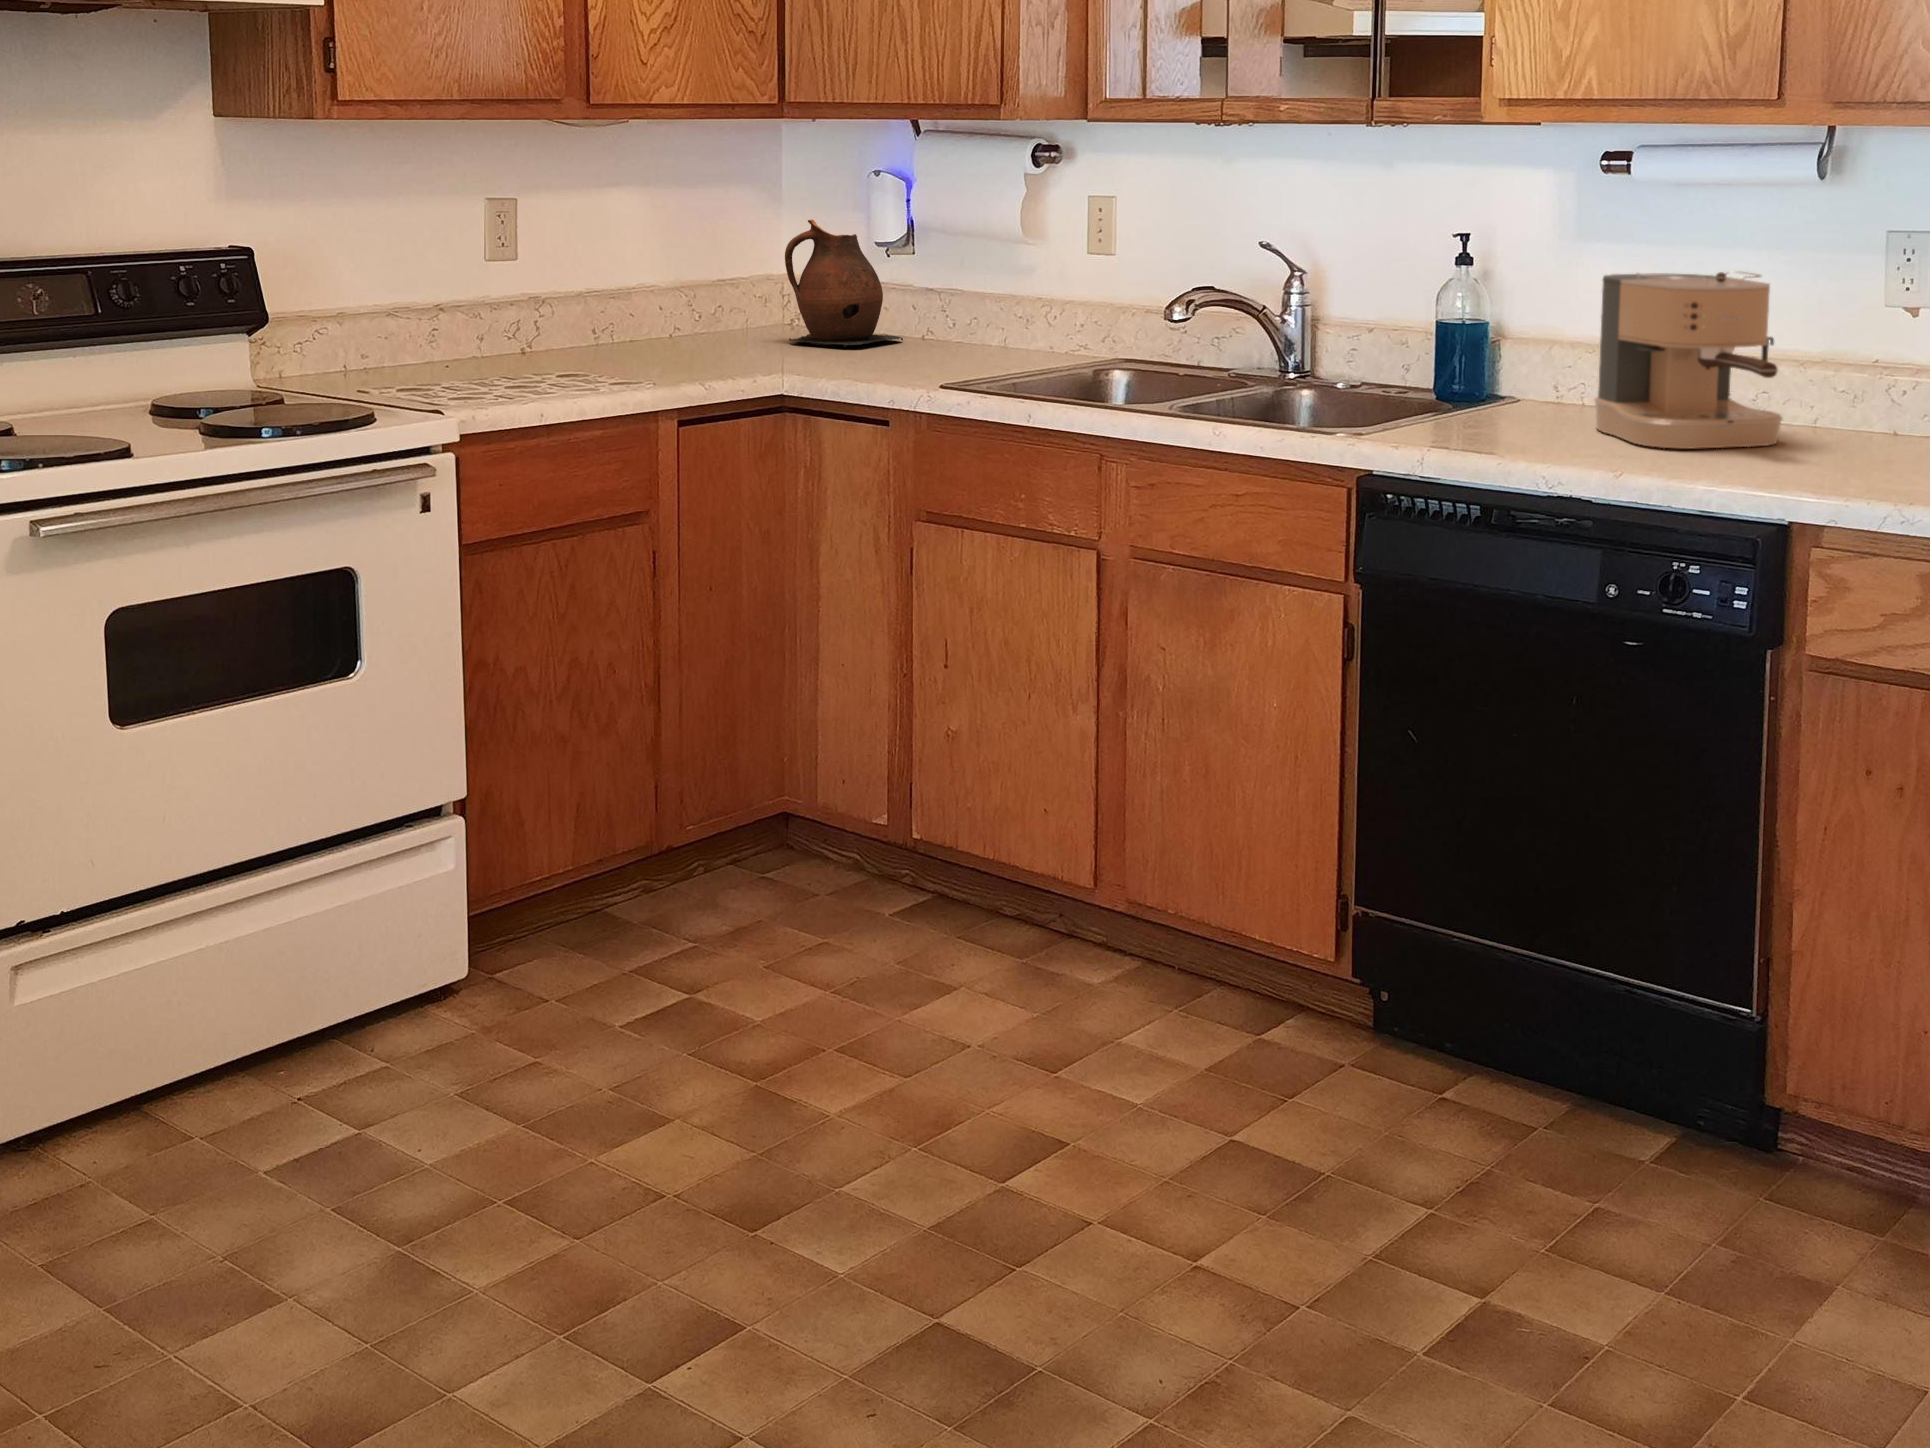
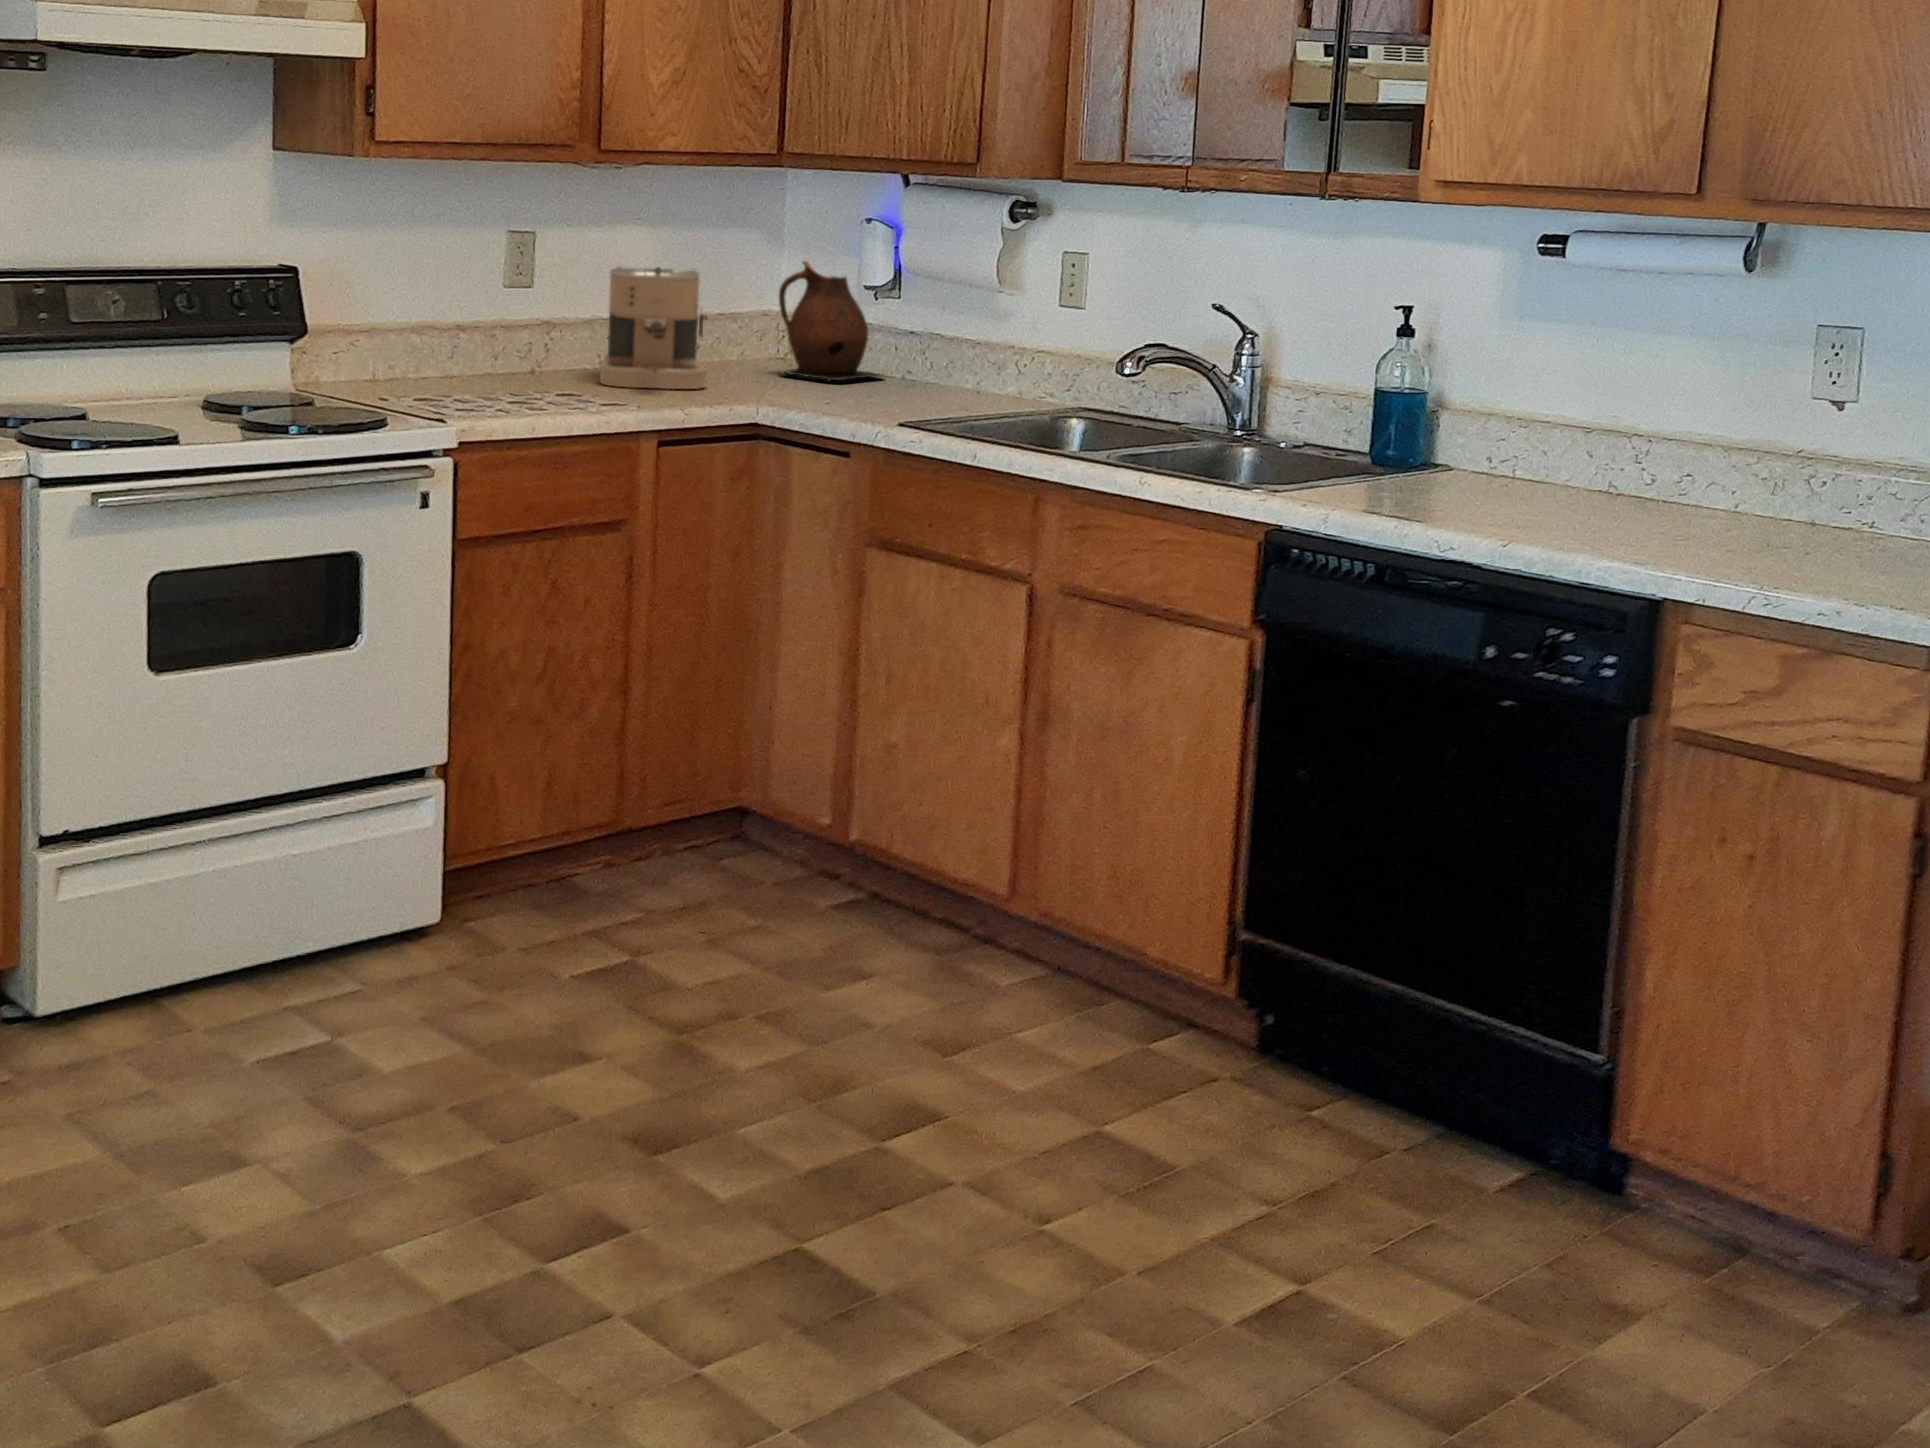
coffee maker: present [1595,271,1782,449] -> present [600,267,708,389]

